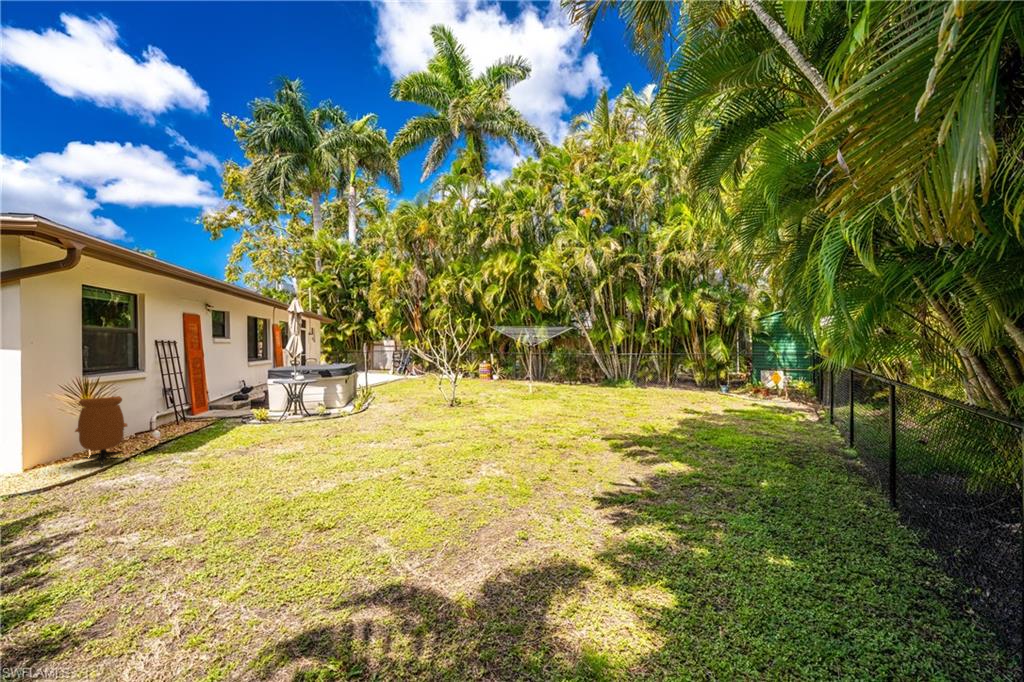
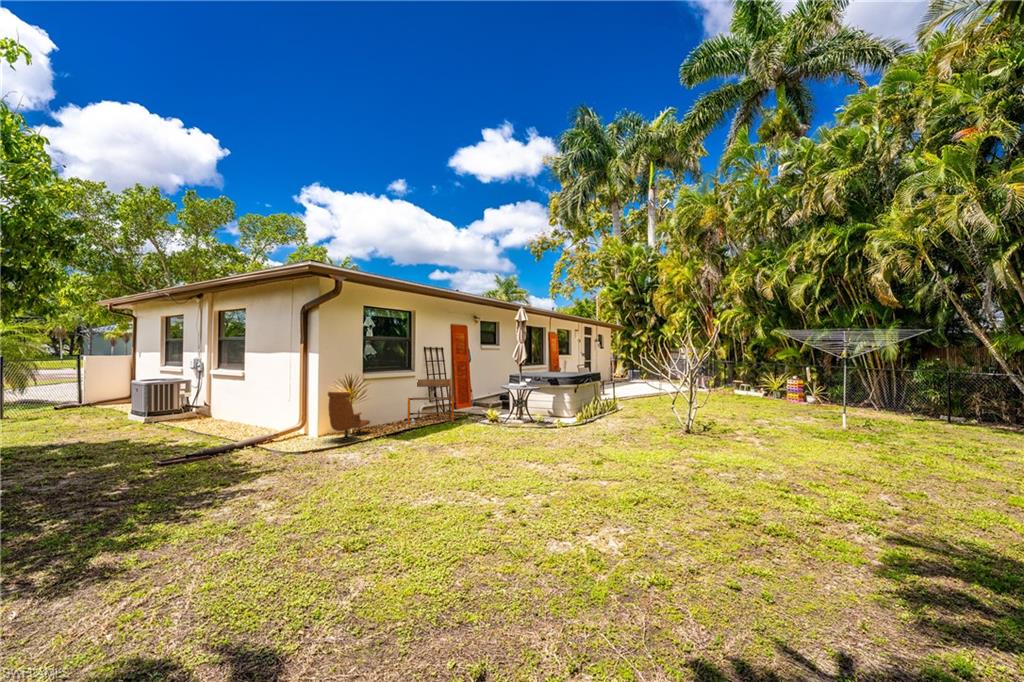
bench: none [140,378,216,437] -> present [408,379,454,424]

